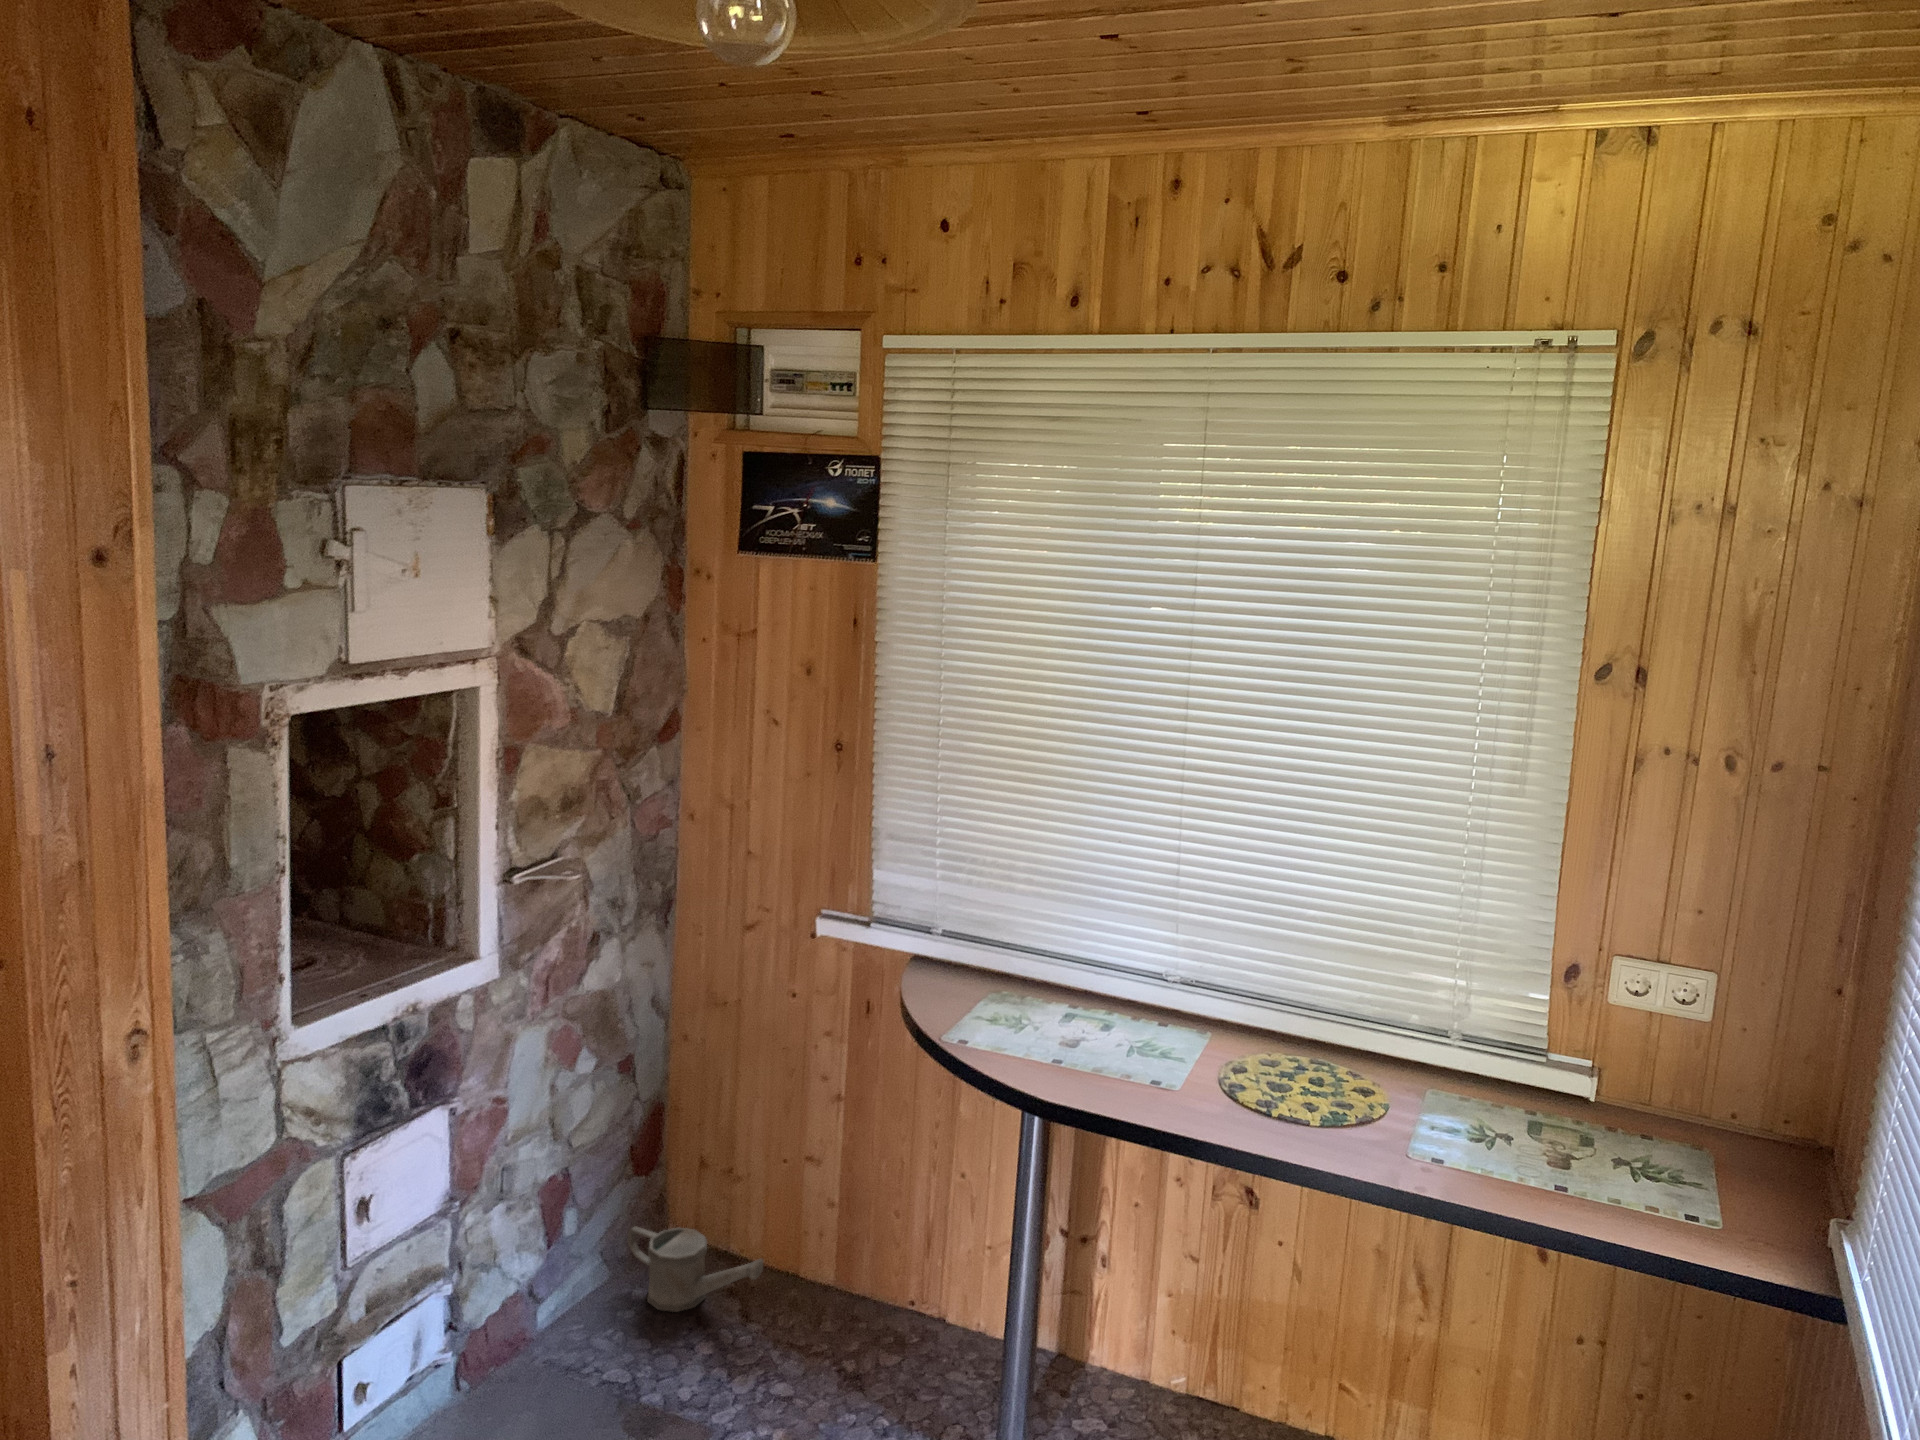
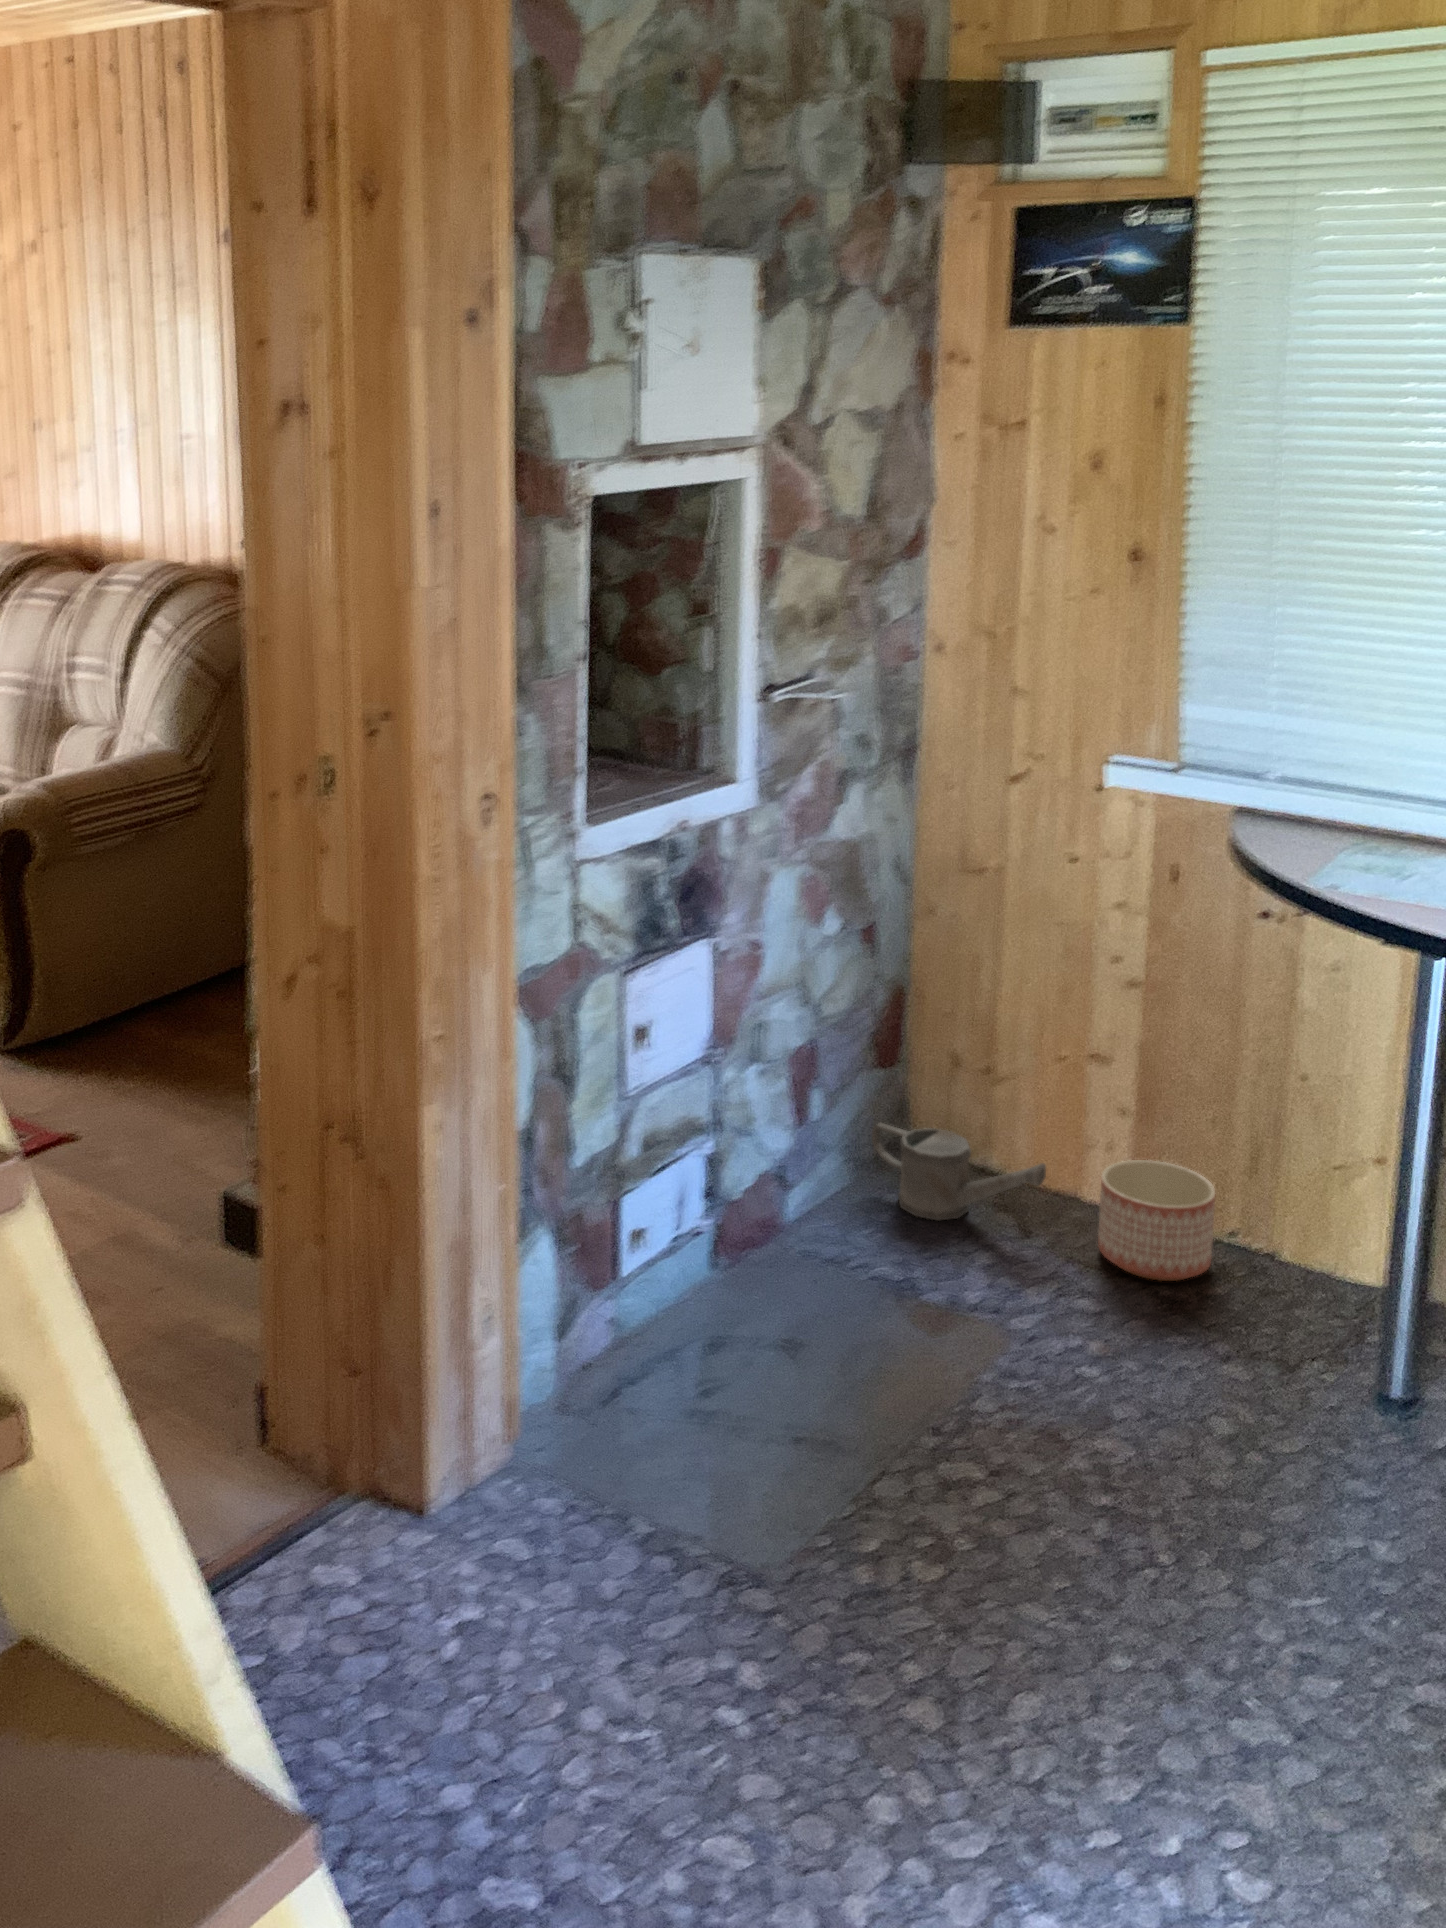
planter: none [803,1246,894,1353] -> present [1098,1160,1215,1281]

